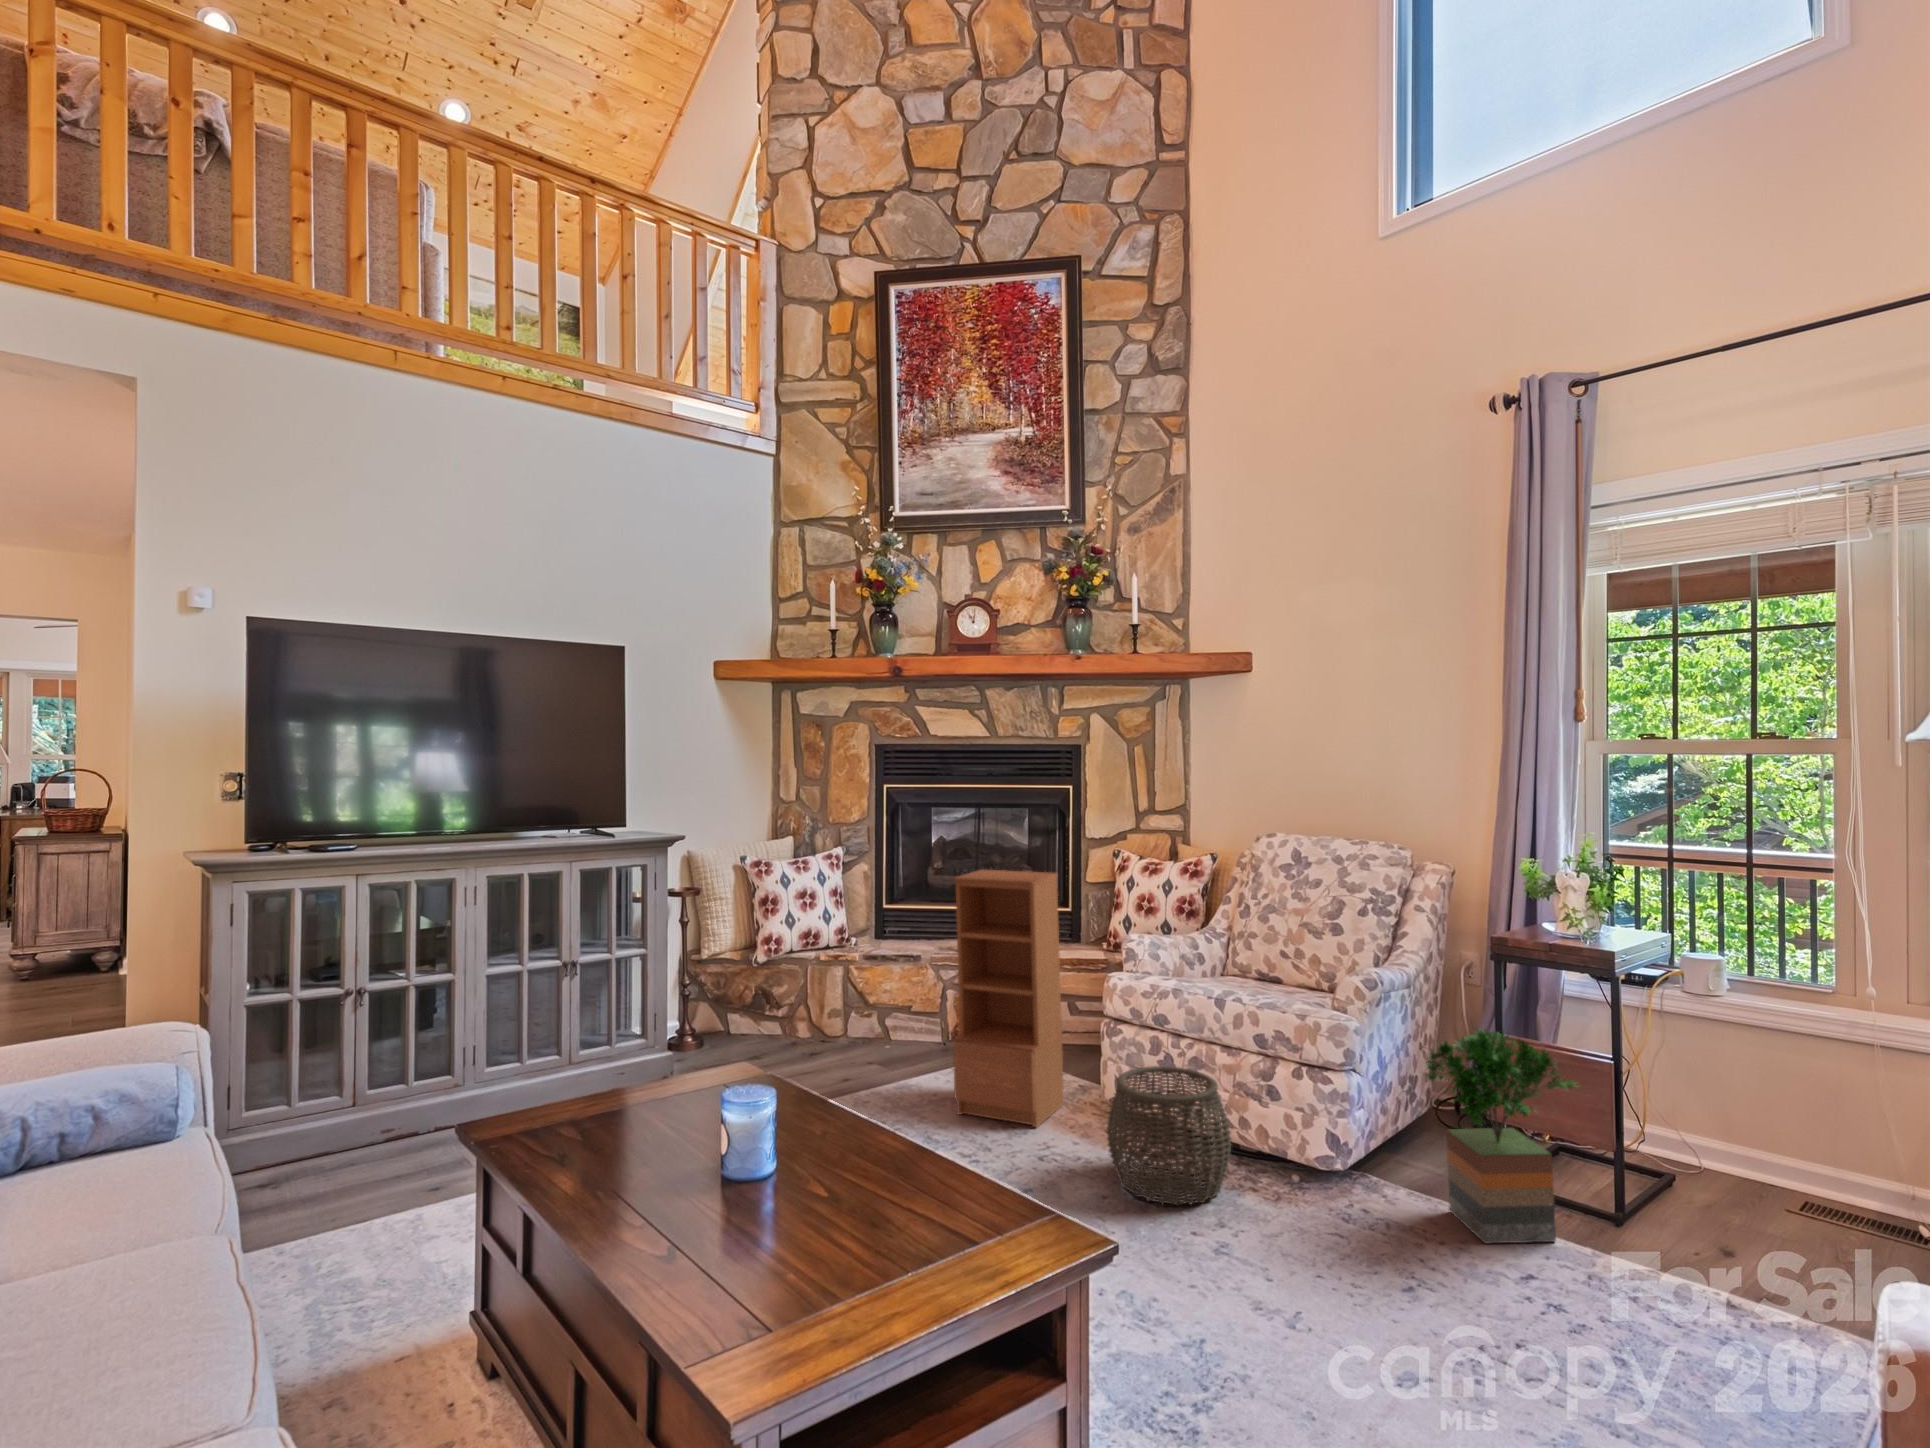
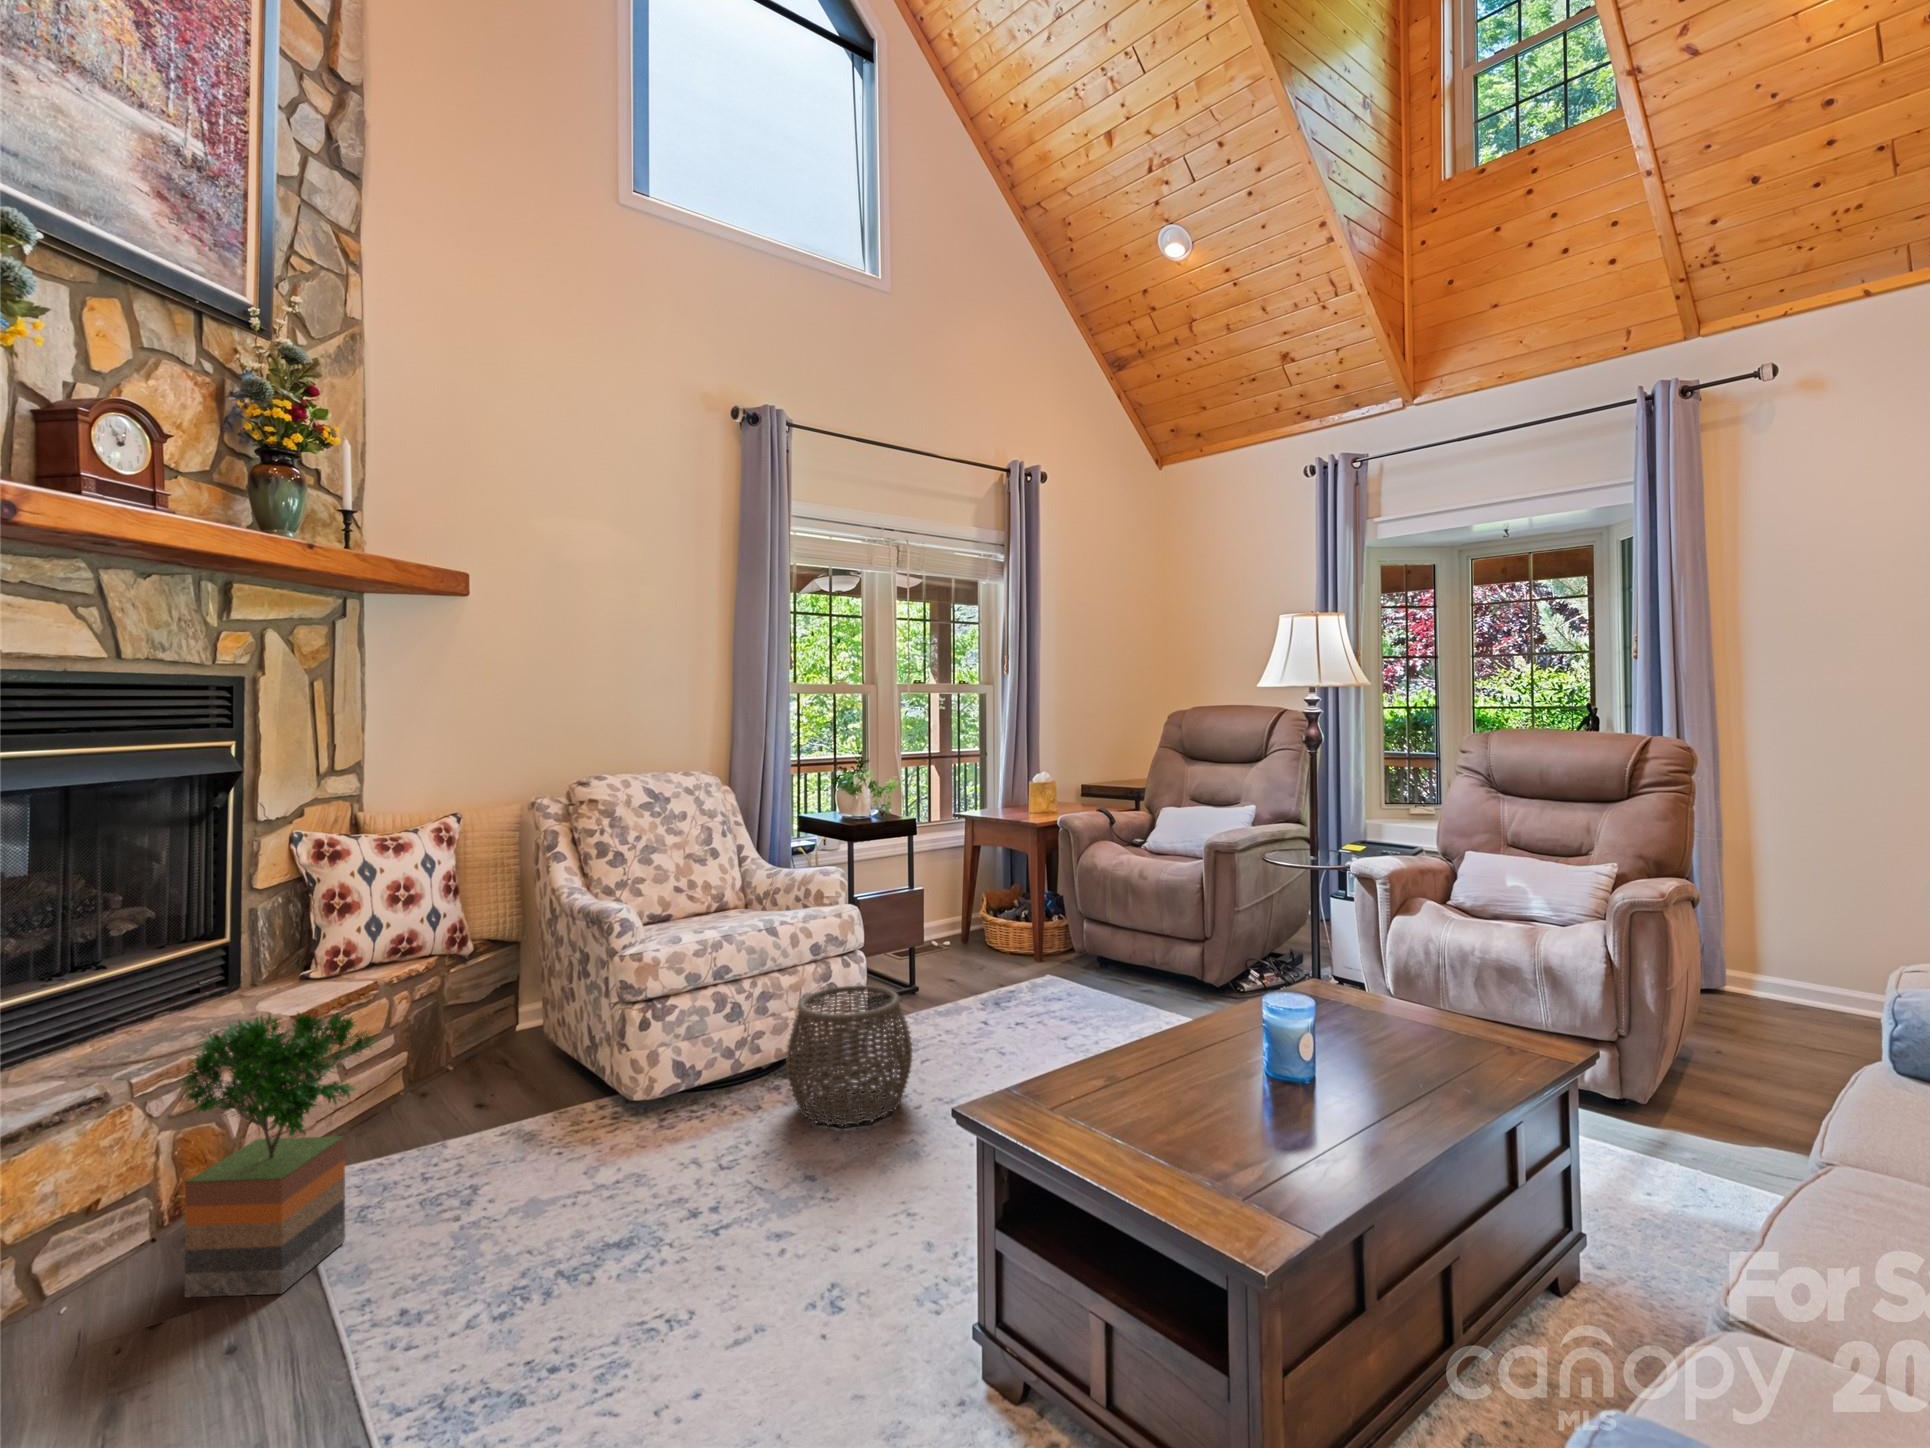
bookcase: present [953,869,1064,1127] -> none [464,833,650,1224]
potted tree: present [1426,1029,1578,1243] -> present [182,1013,375,1297]

